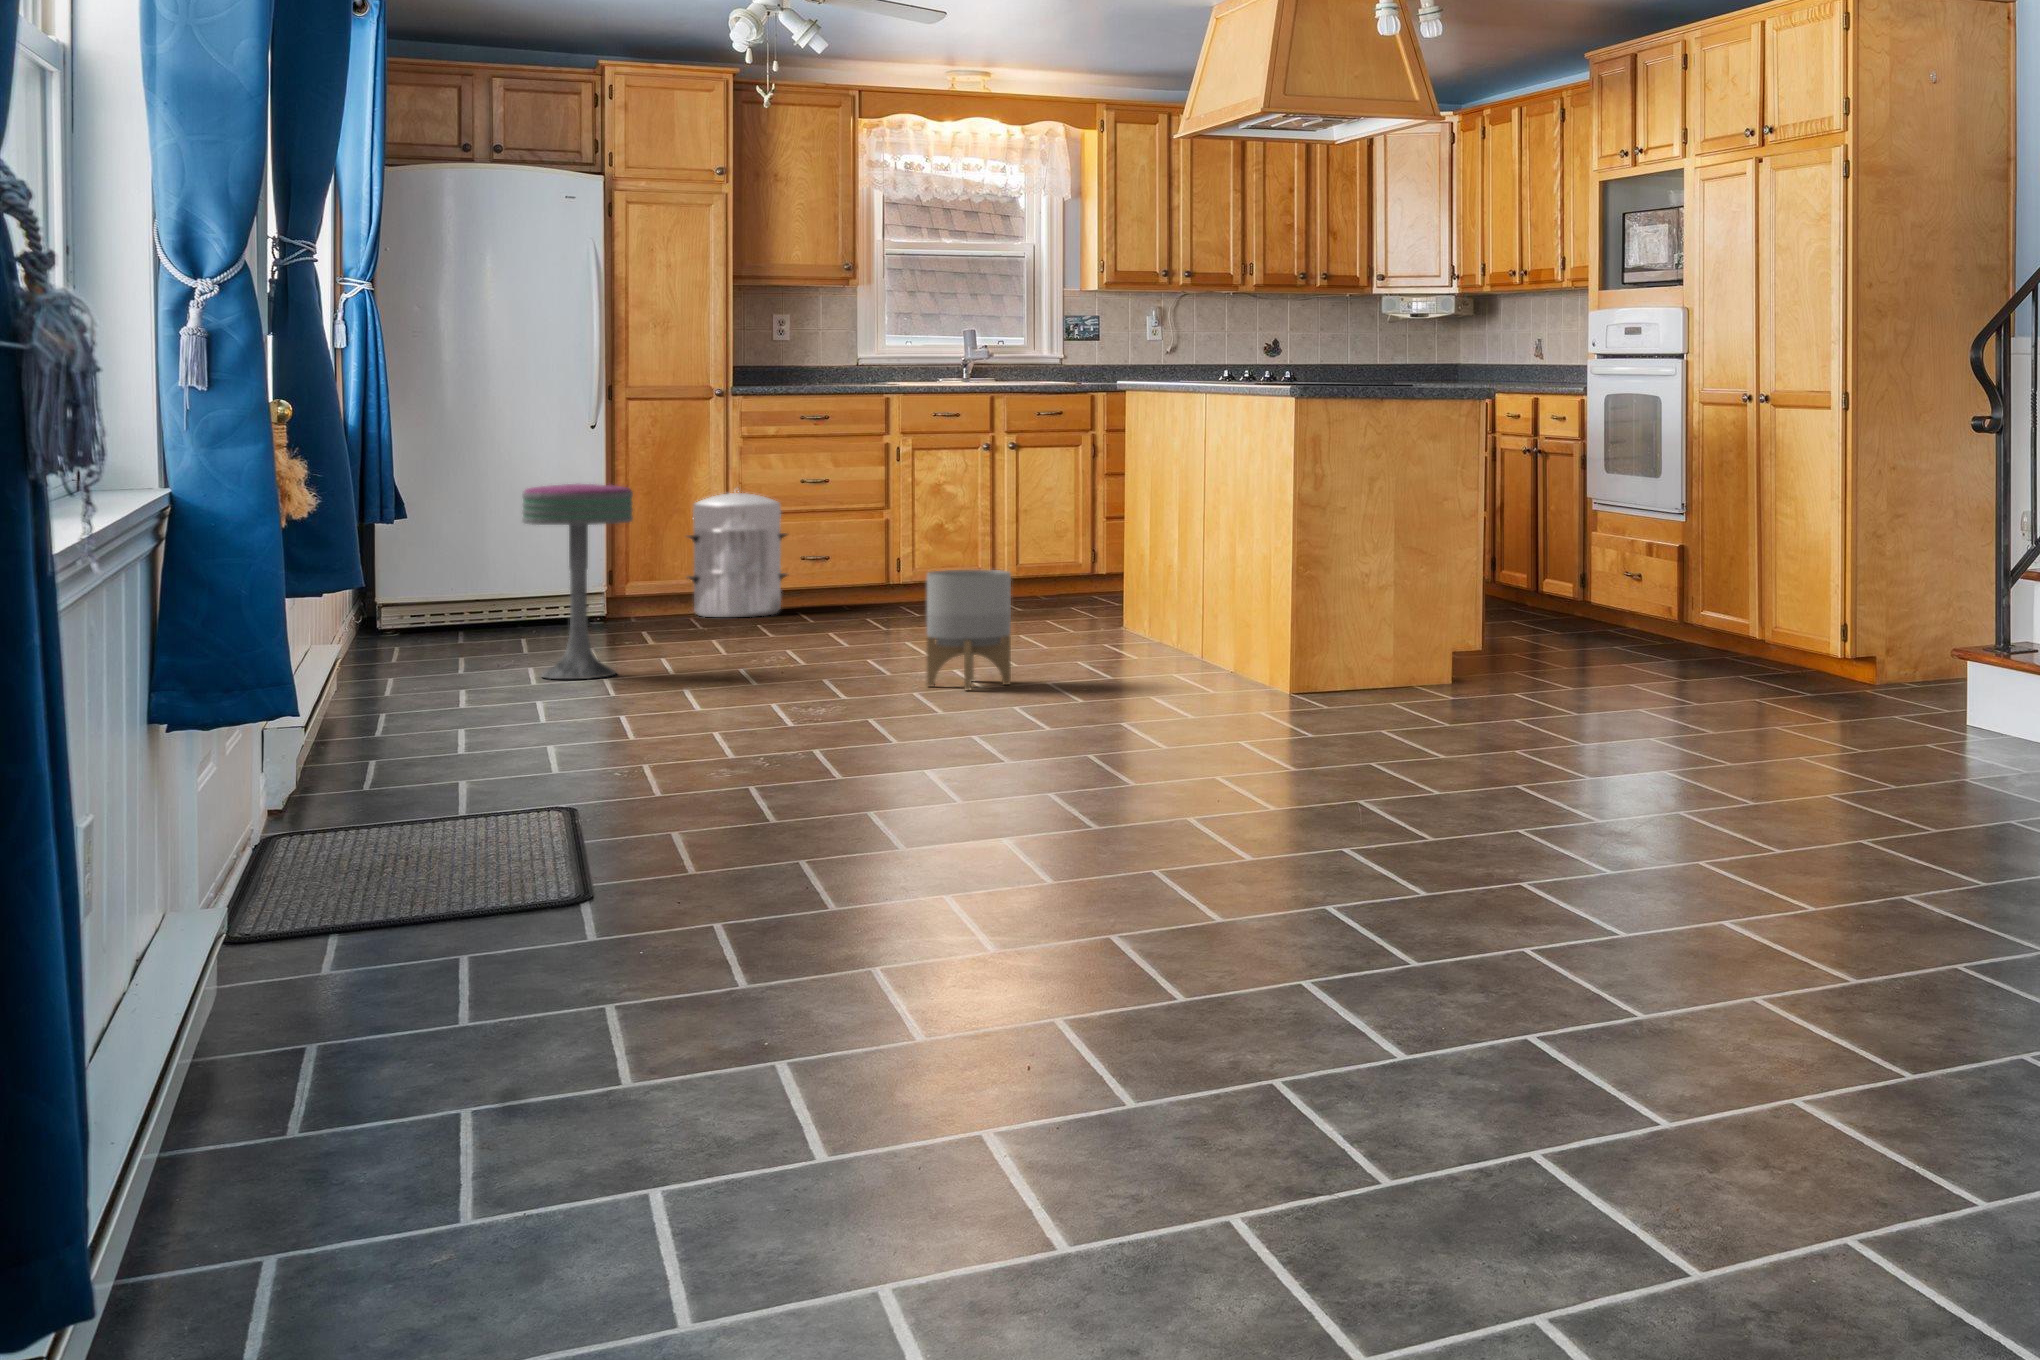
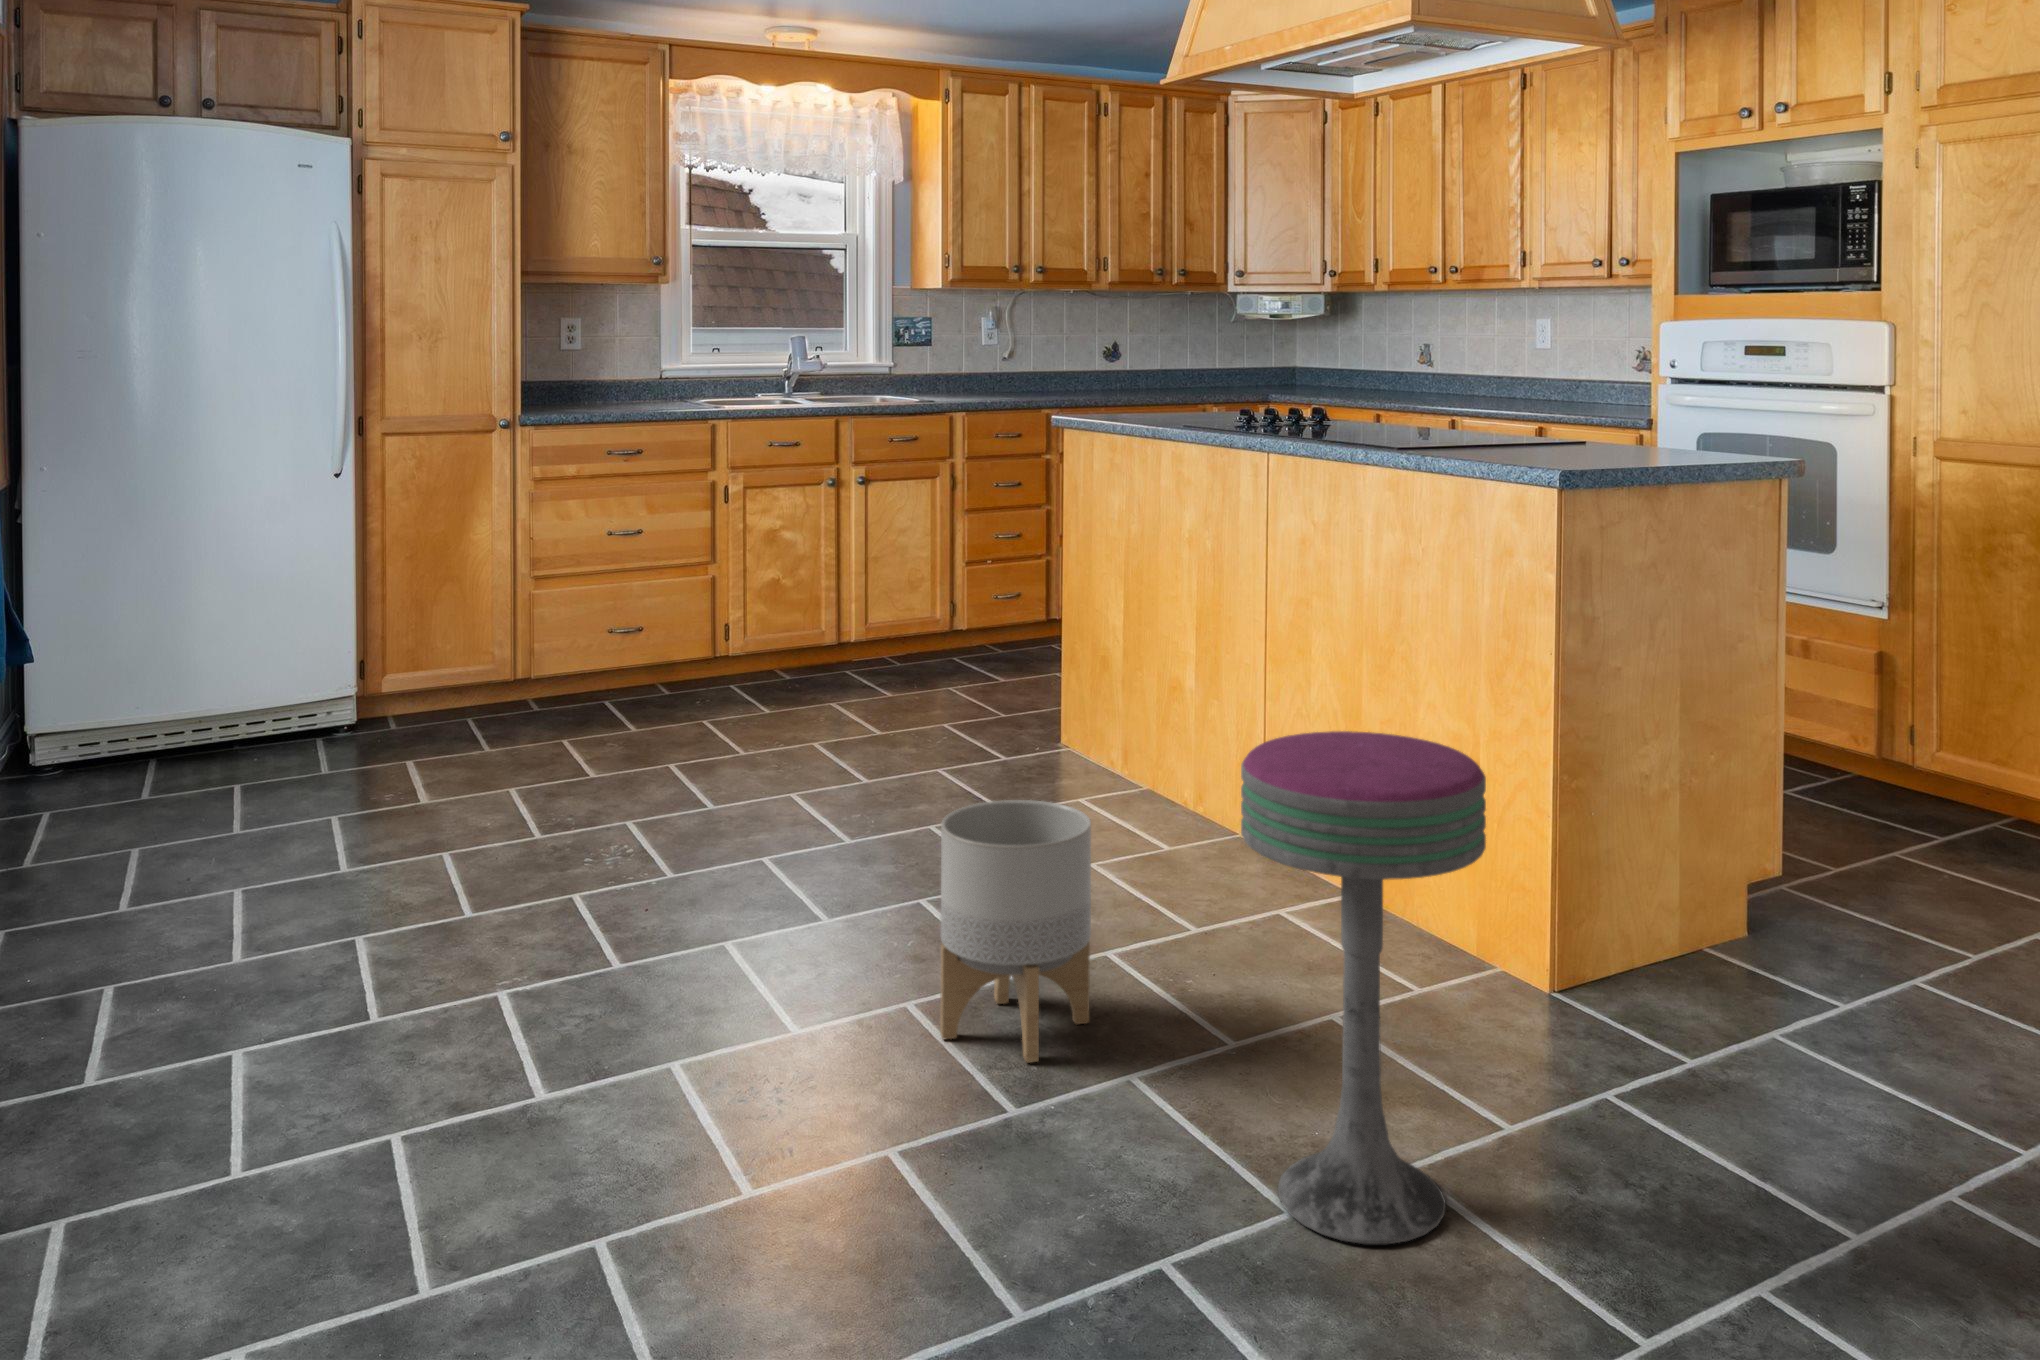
bar stool: present [522,484,633,679] -> present [1241,731,1486,1244]
waste bin: present [687,493,787,617] -> none [460,549,596,729]

